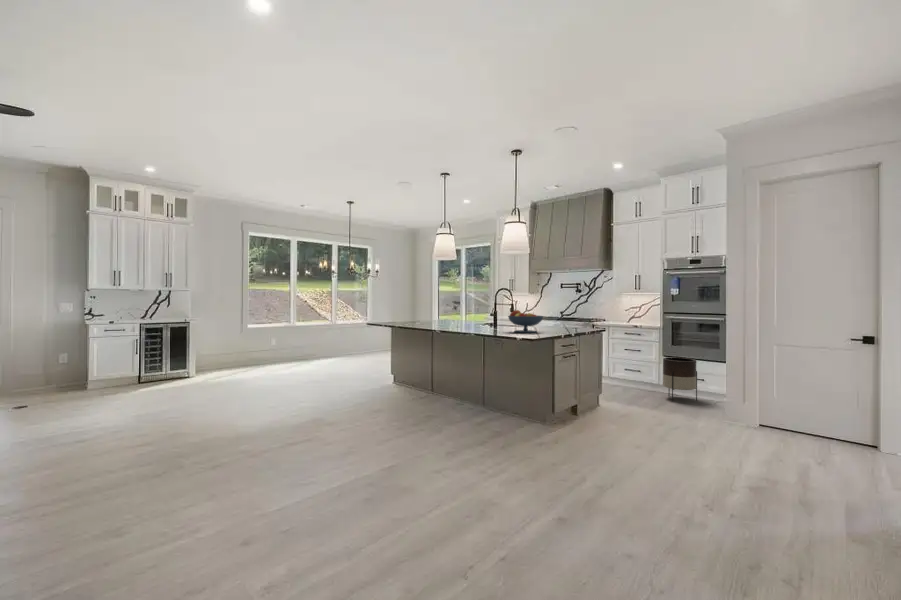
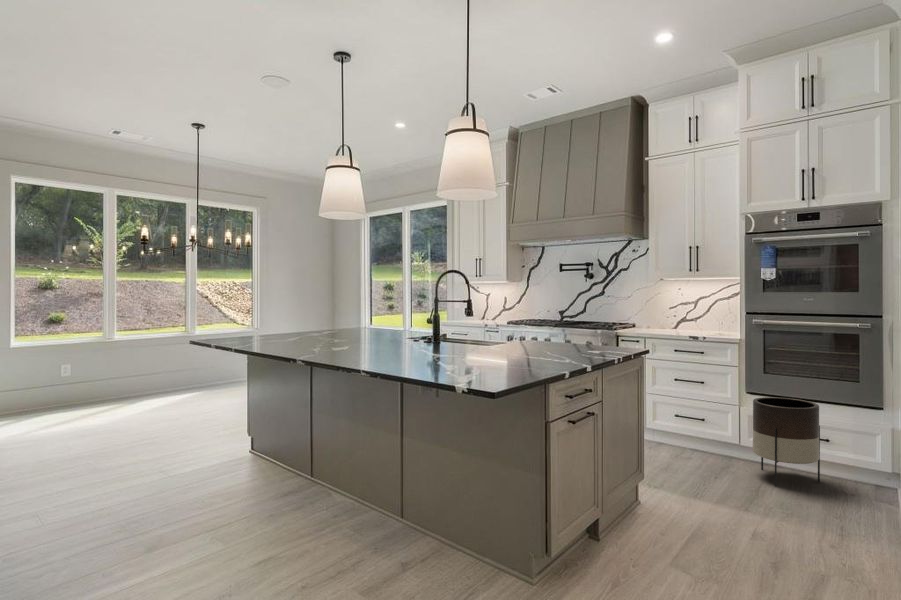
fruit bowl: present [508,310,543,333] -> none [440,316,523,371]

